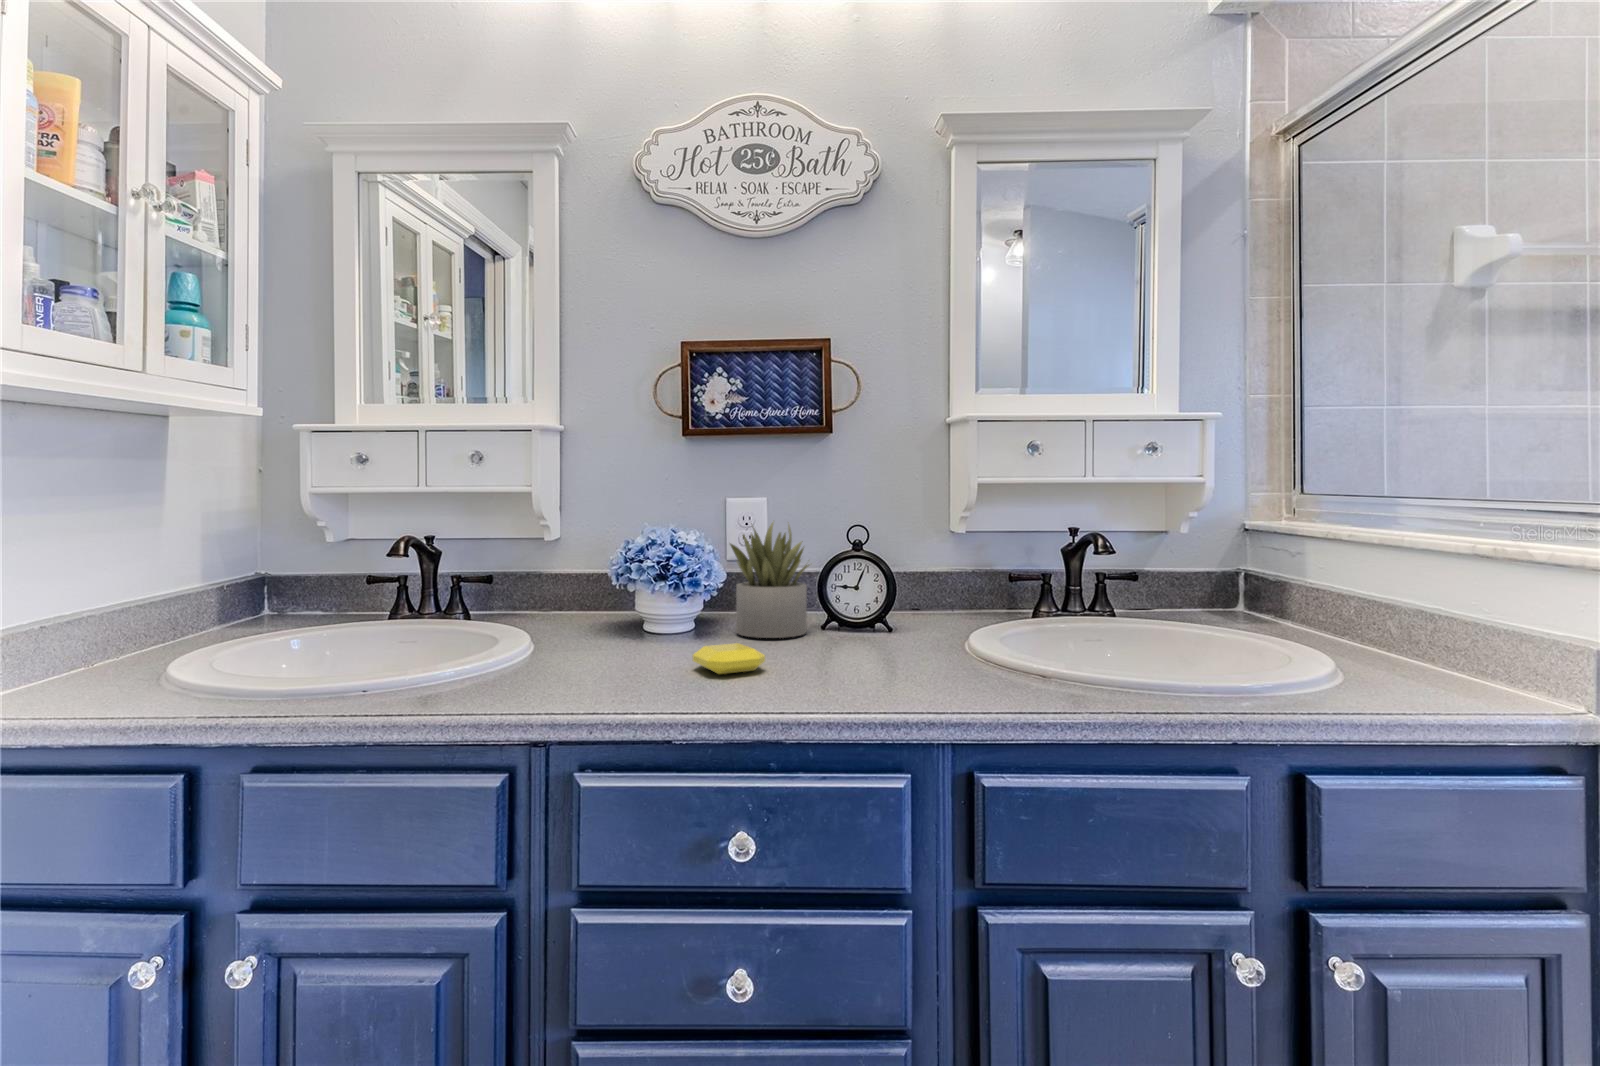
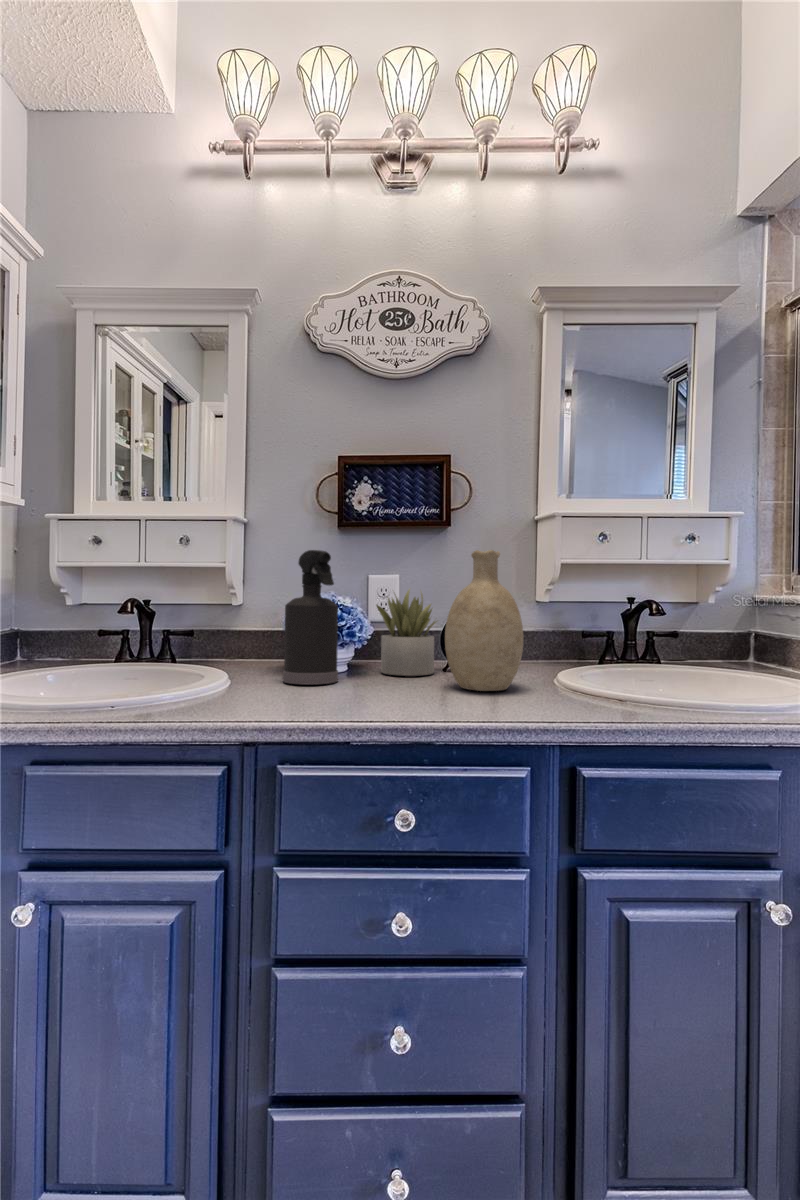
decorative vase: none [813,473,917,662] -> present [445,550,523,691]
spray bottle: none [602,474,676,654] -> present [283,550,338,684]
soap bar: present [693,643,765,674] -> none [356,676,411,698]

